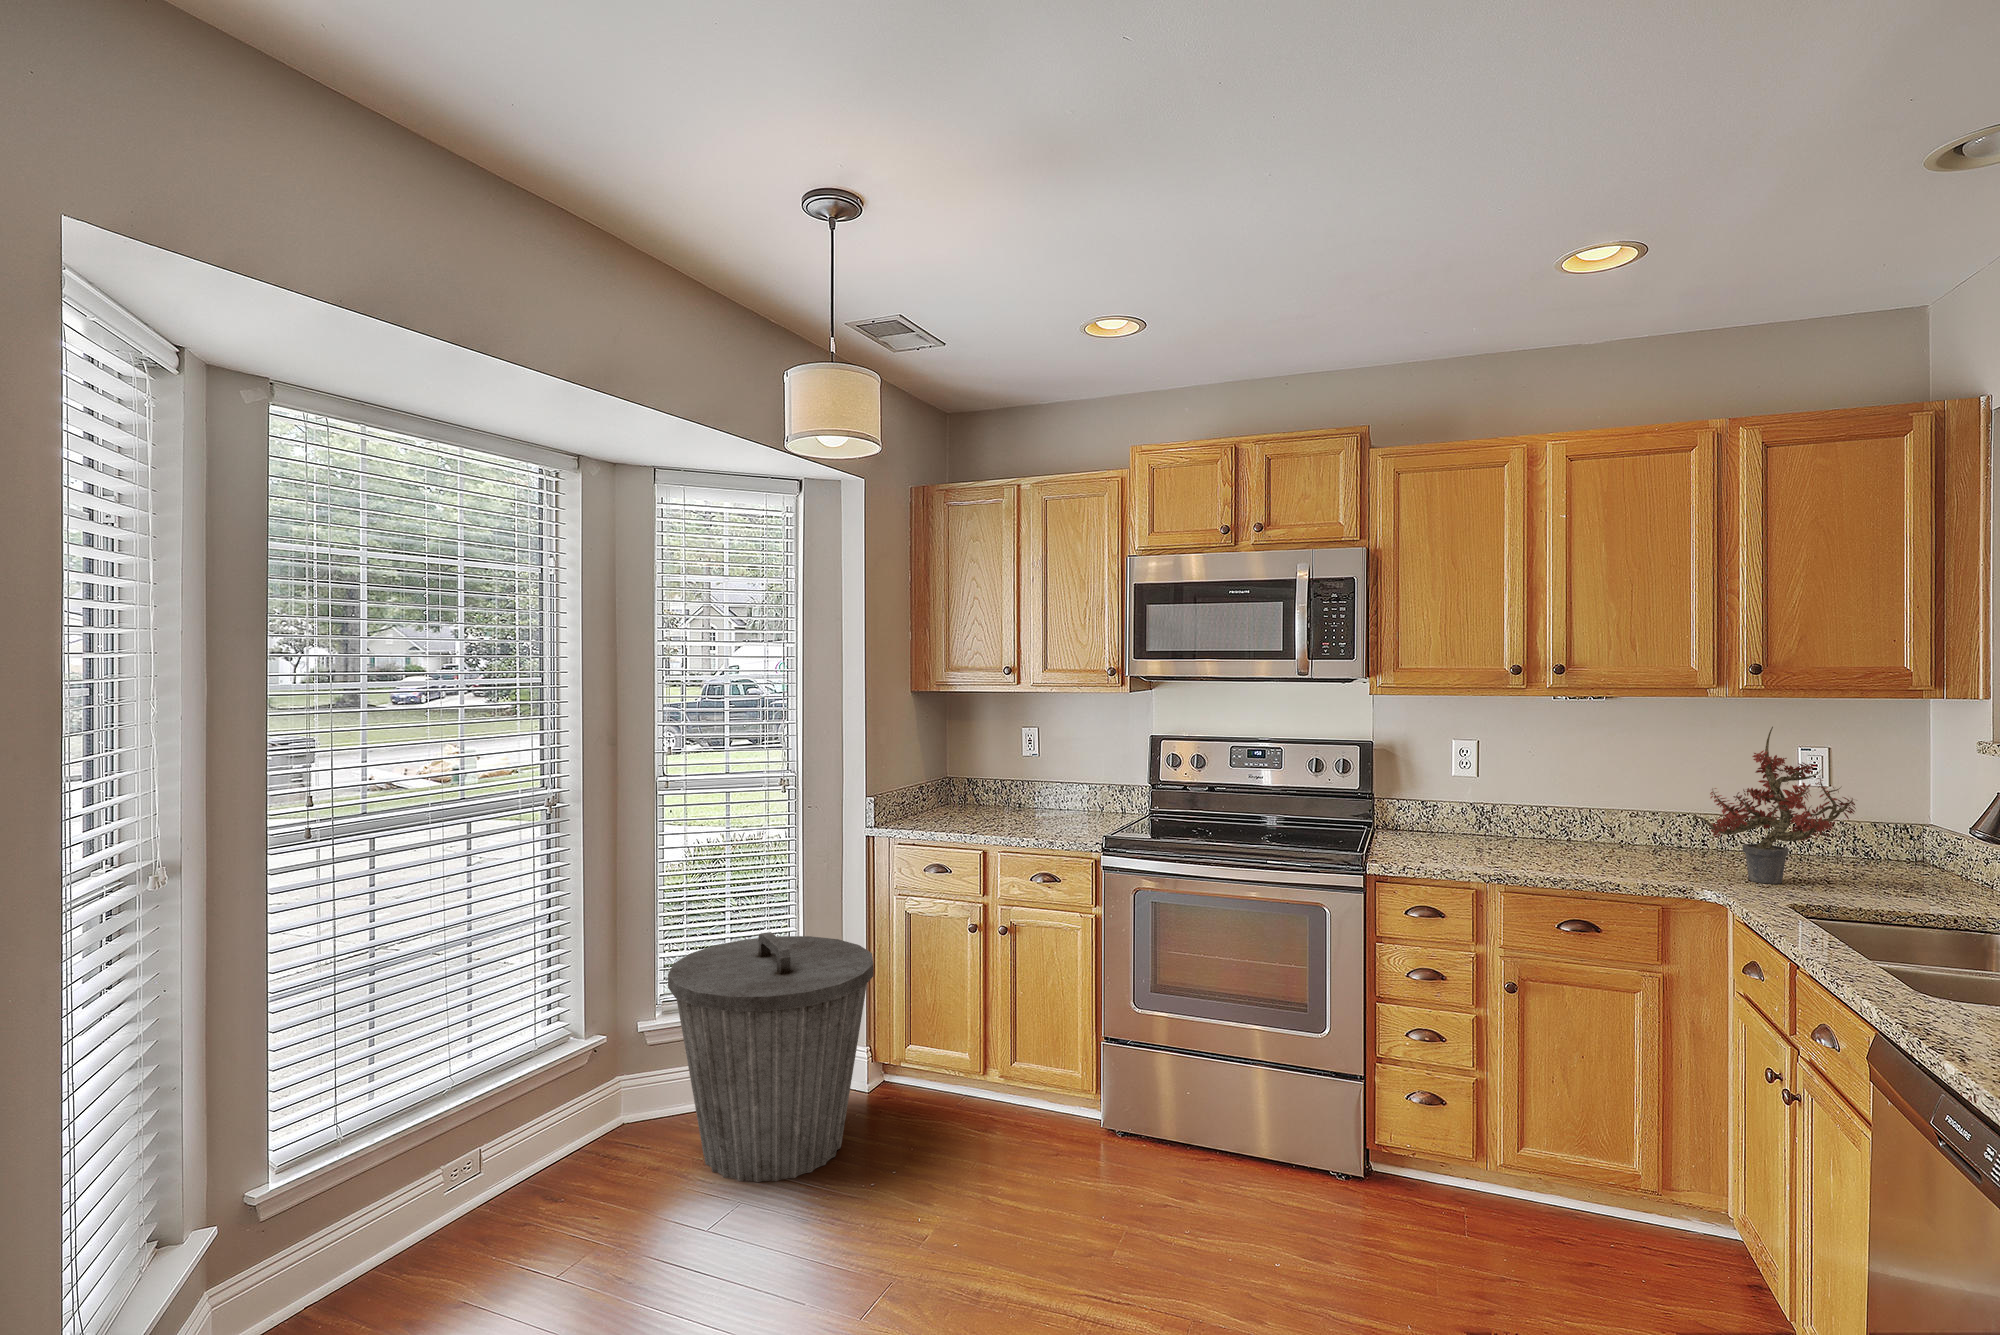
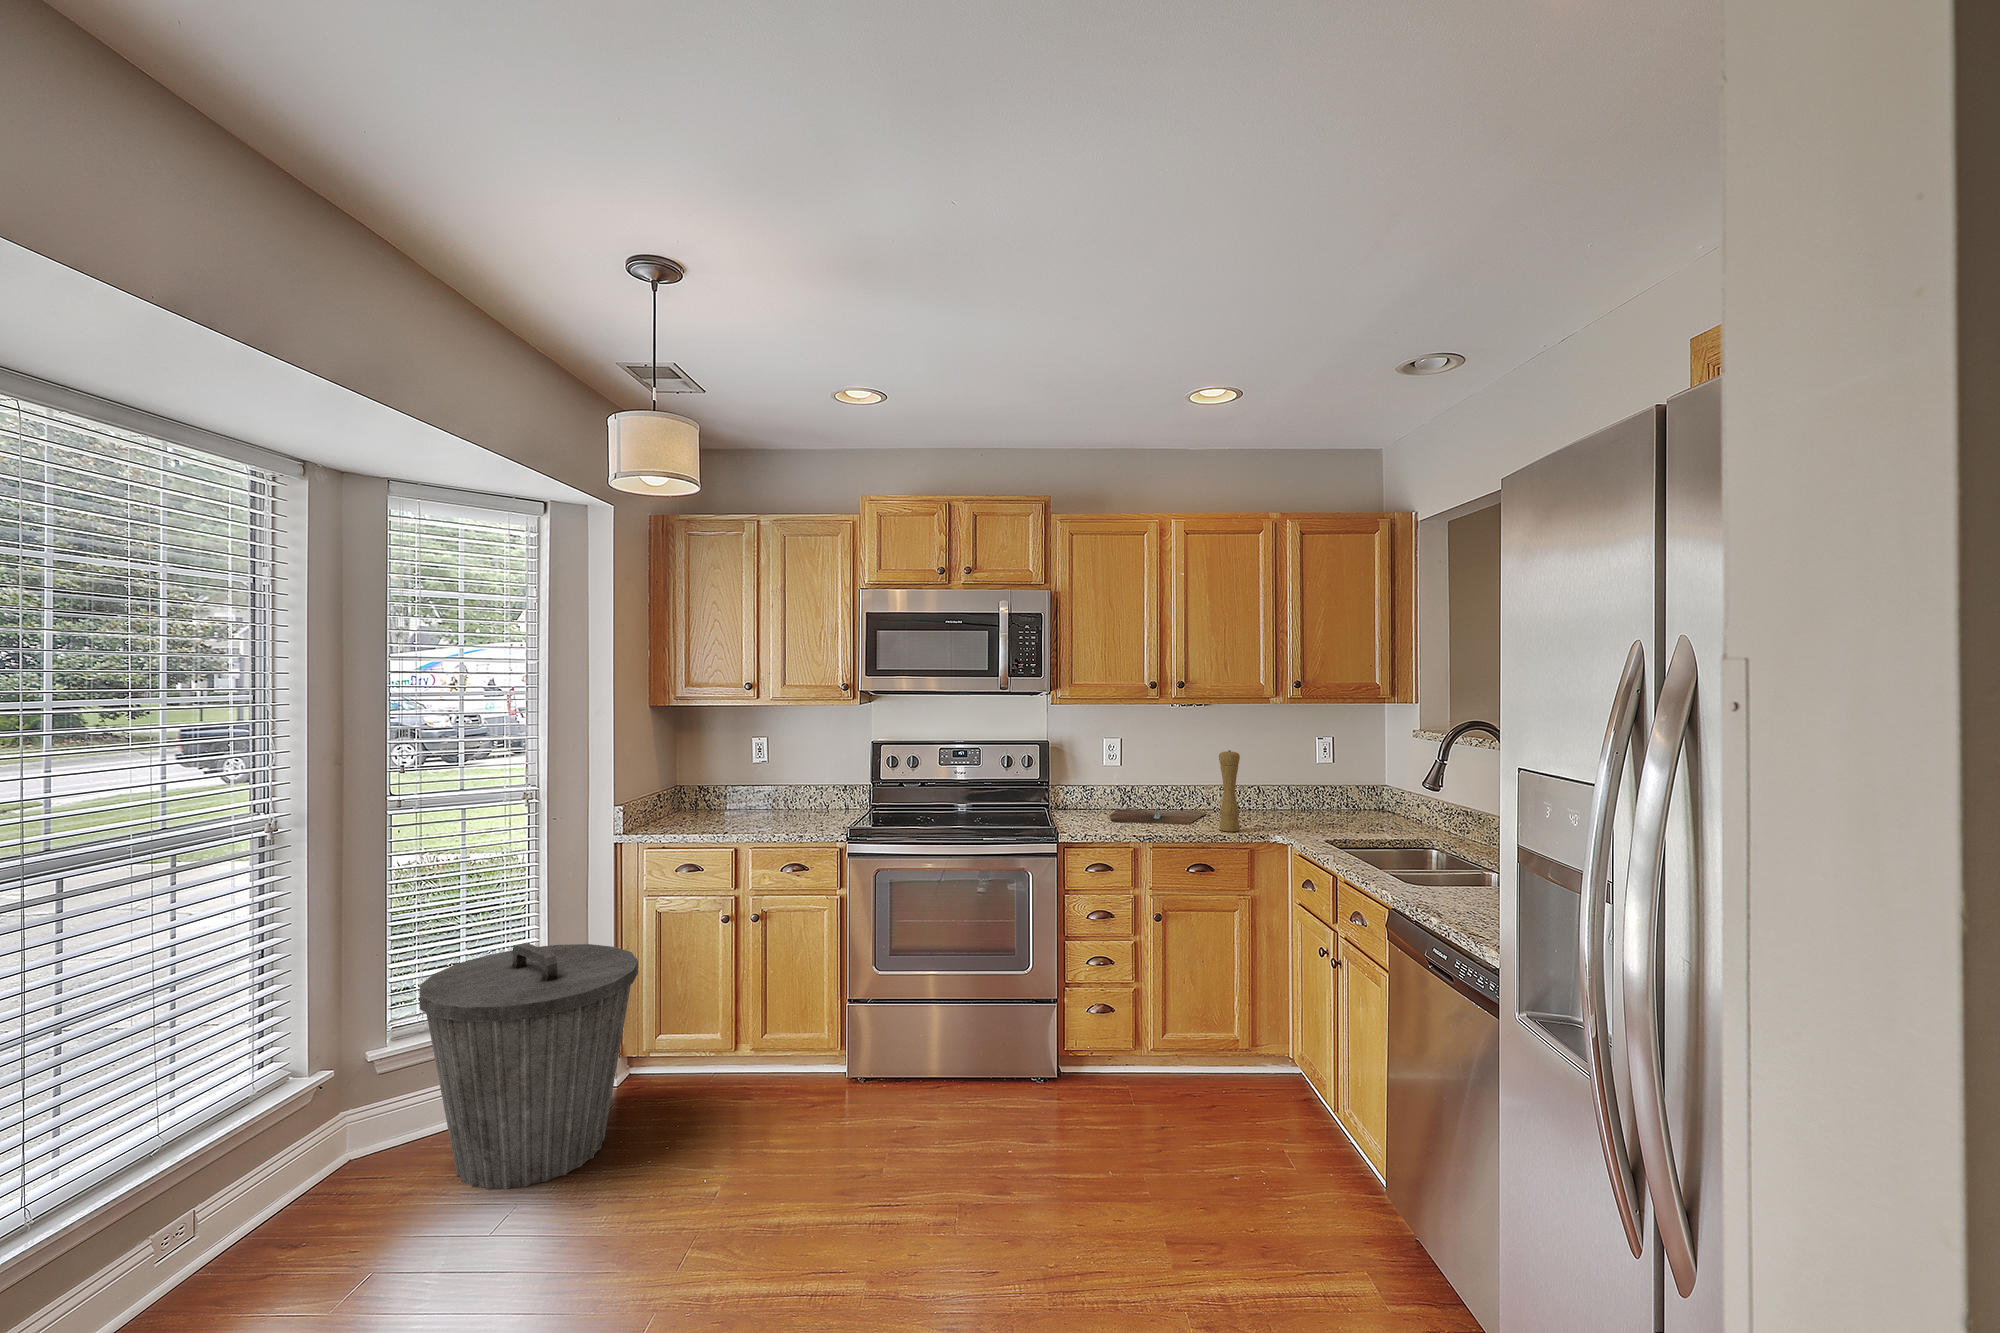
potted plant: present [1694,727,1856,884] -> none [1268,722,1358,828]
pepper mill: none [1609,763,1643,879] -> present [1219,750,1240,832]
cutting board: none [1451,833,1603,864] -> present [1110,808,1206,825]

